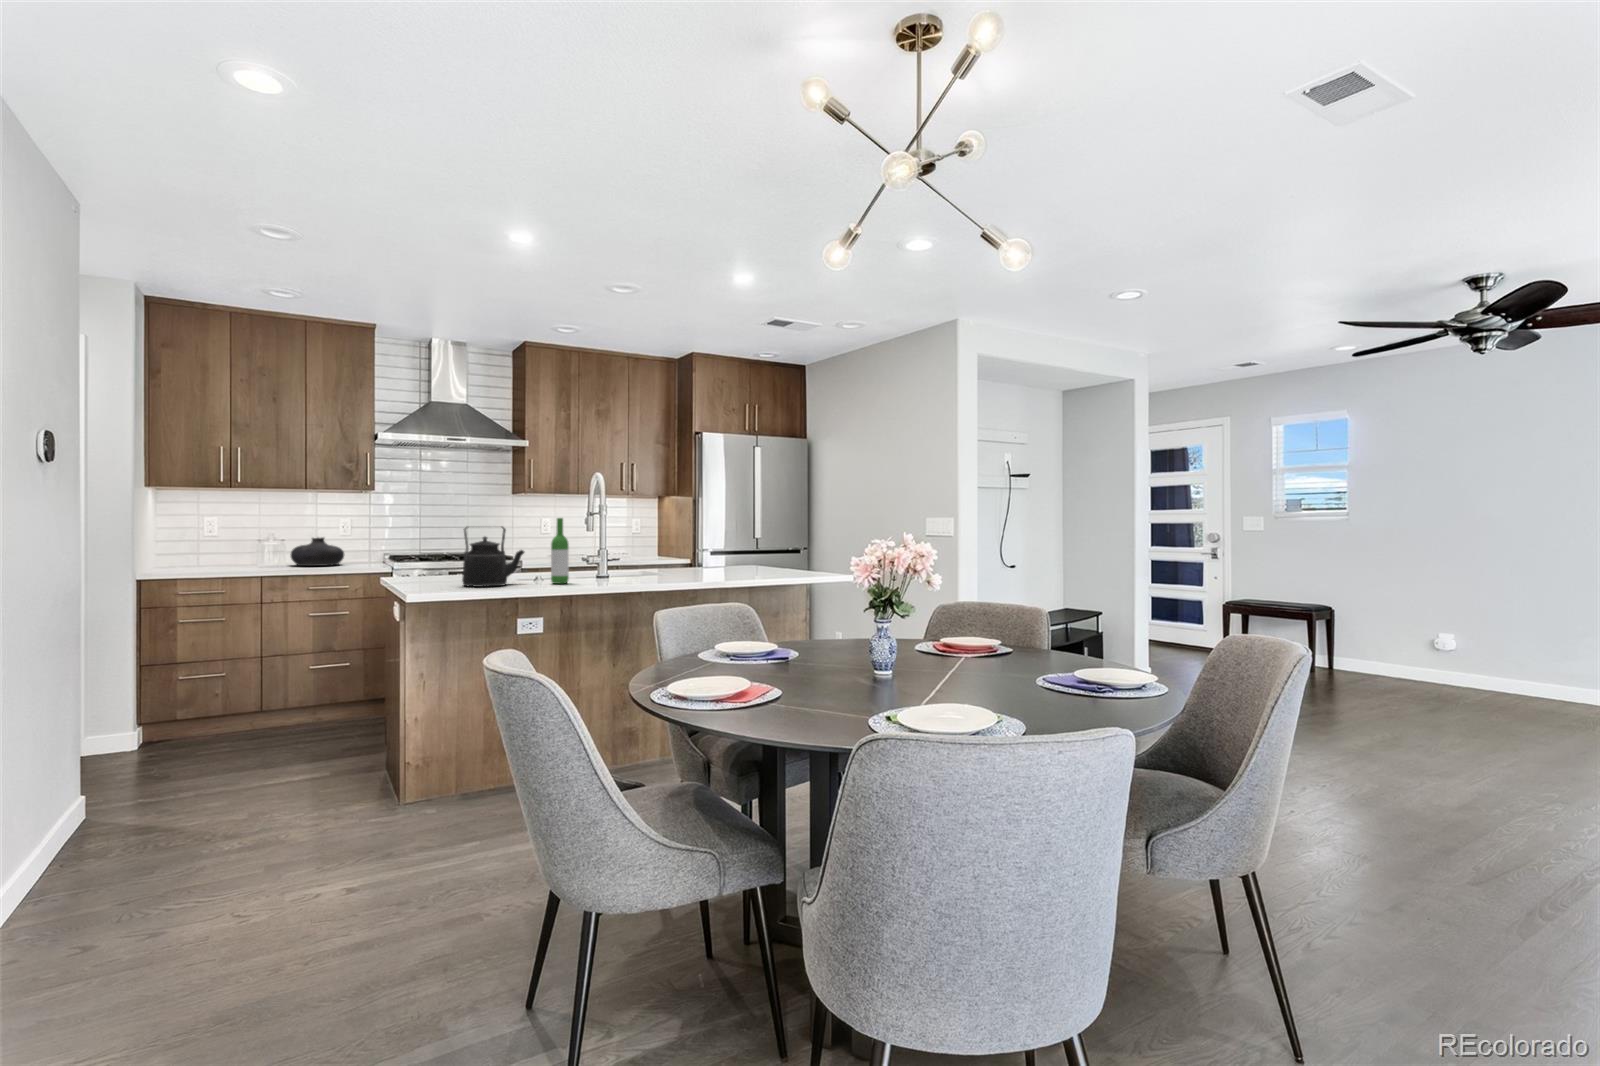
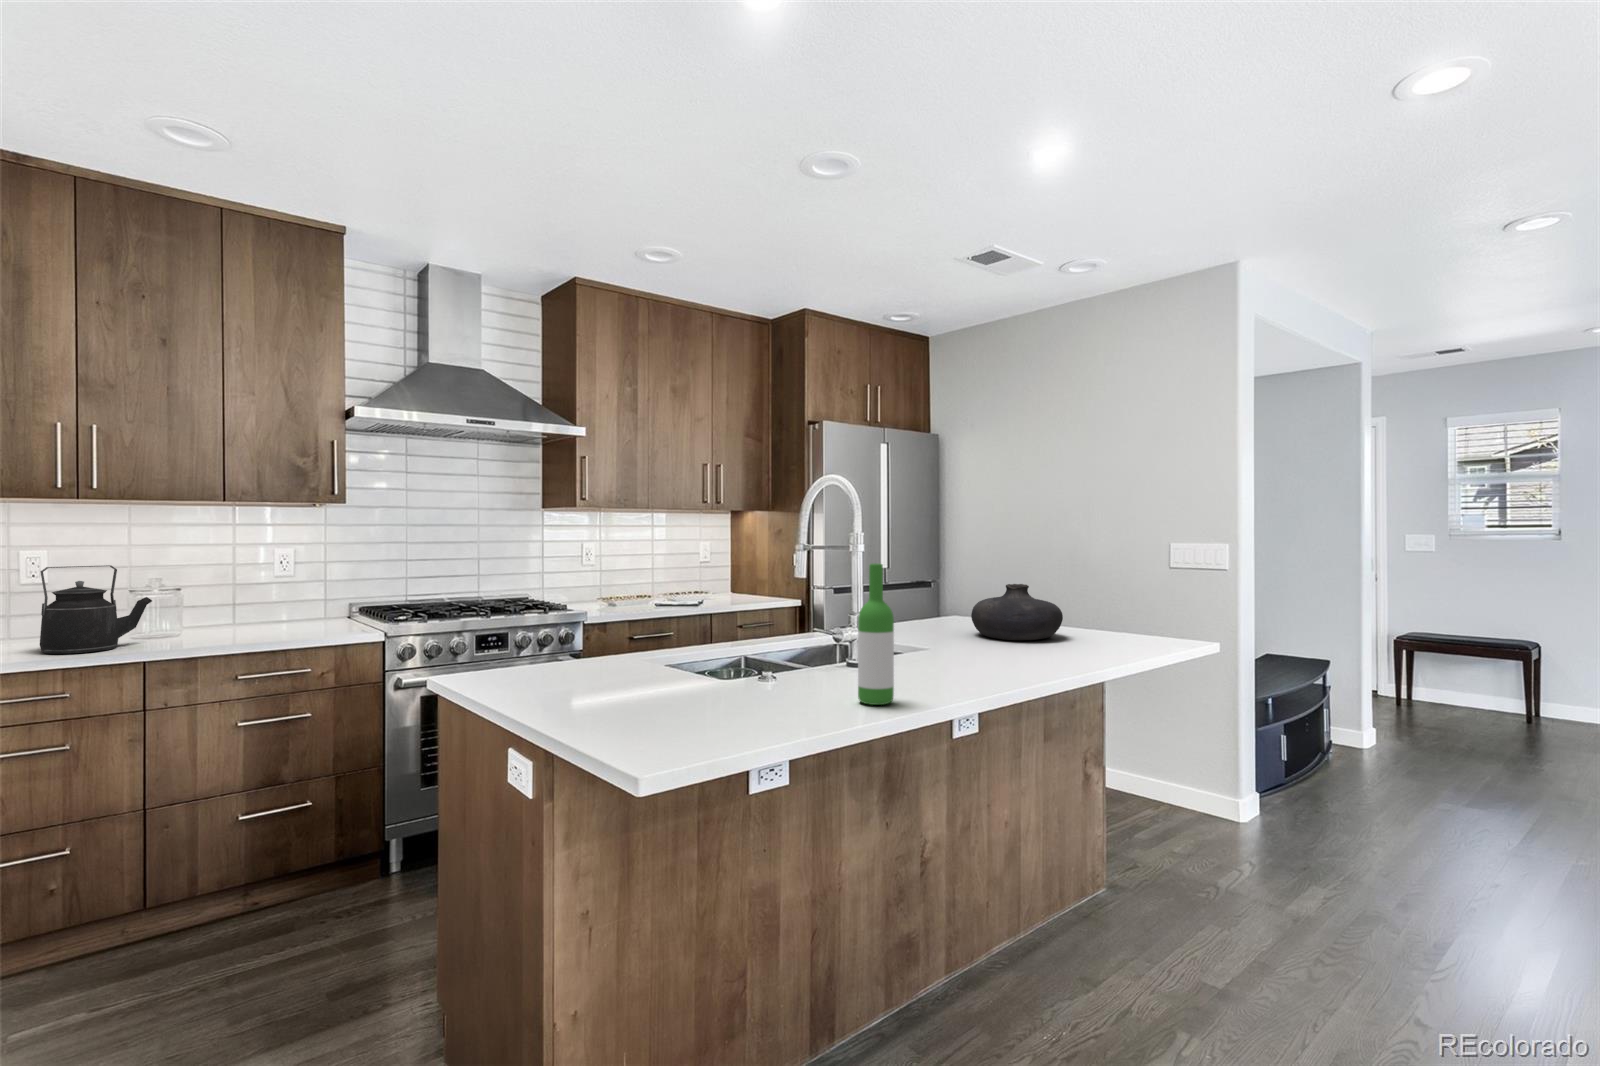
kettle: present [462,526,524,587] -> present [40,565,152,654]
vase: present [290,537,344,566] -> present [971,584,1063,640]

